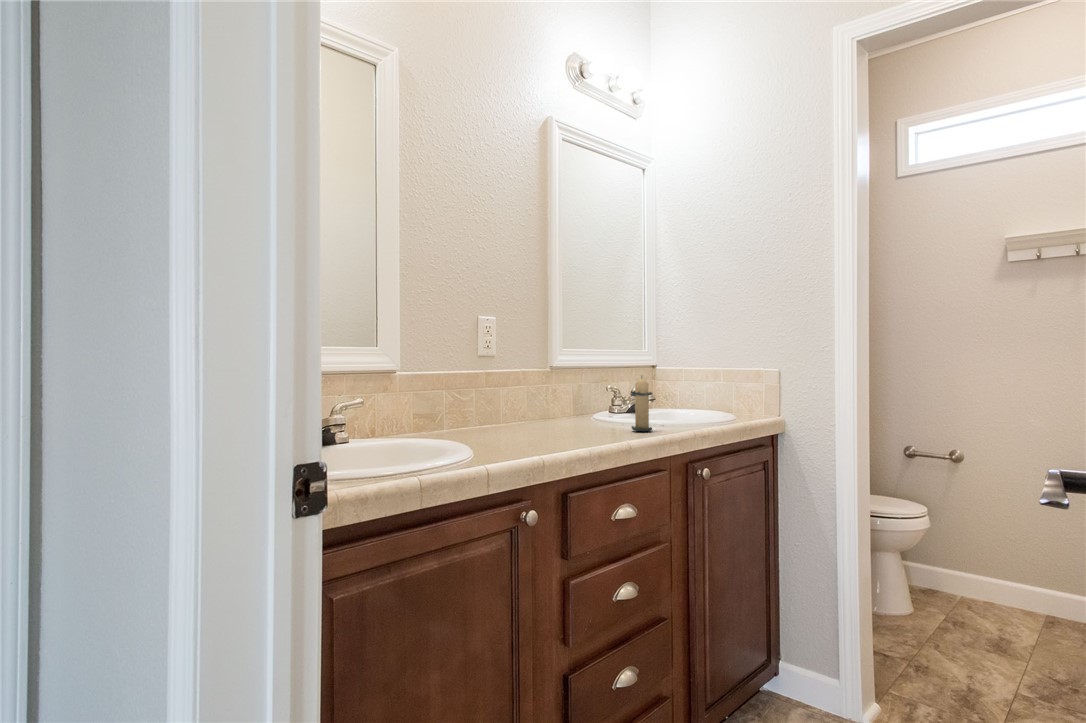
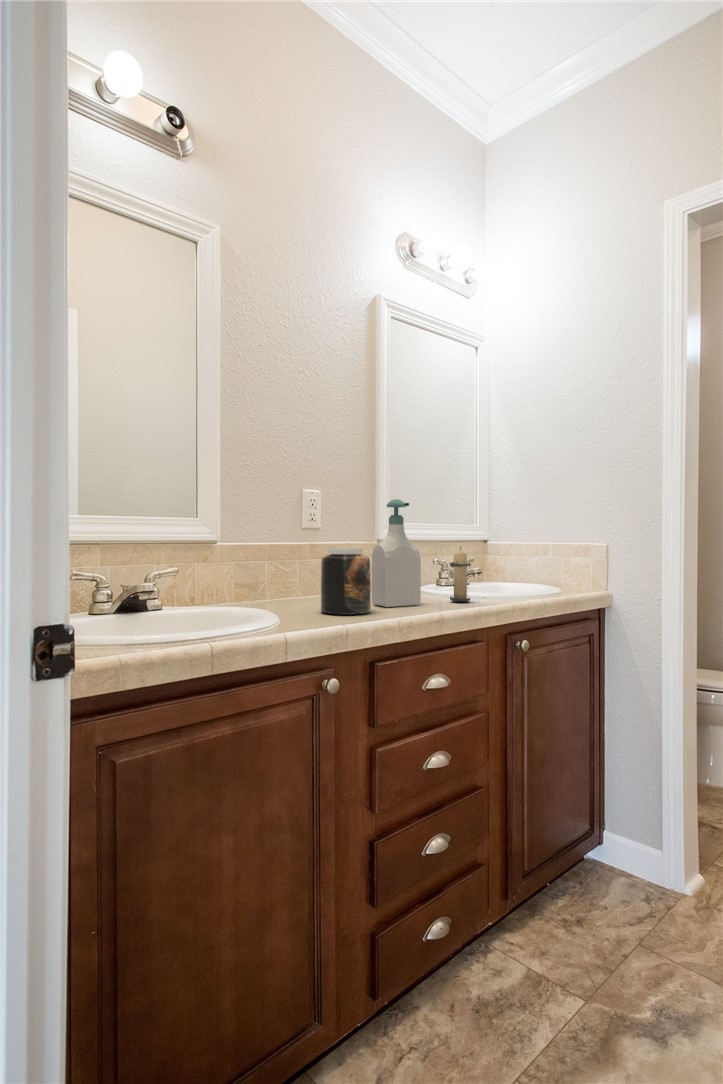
soap bottle: none [555,328,604,438] -> present [372,499,421,607]
jar: none [508,378,558,446] -> present [321,548,371,615]

